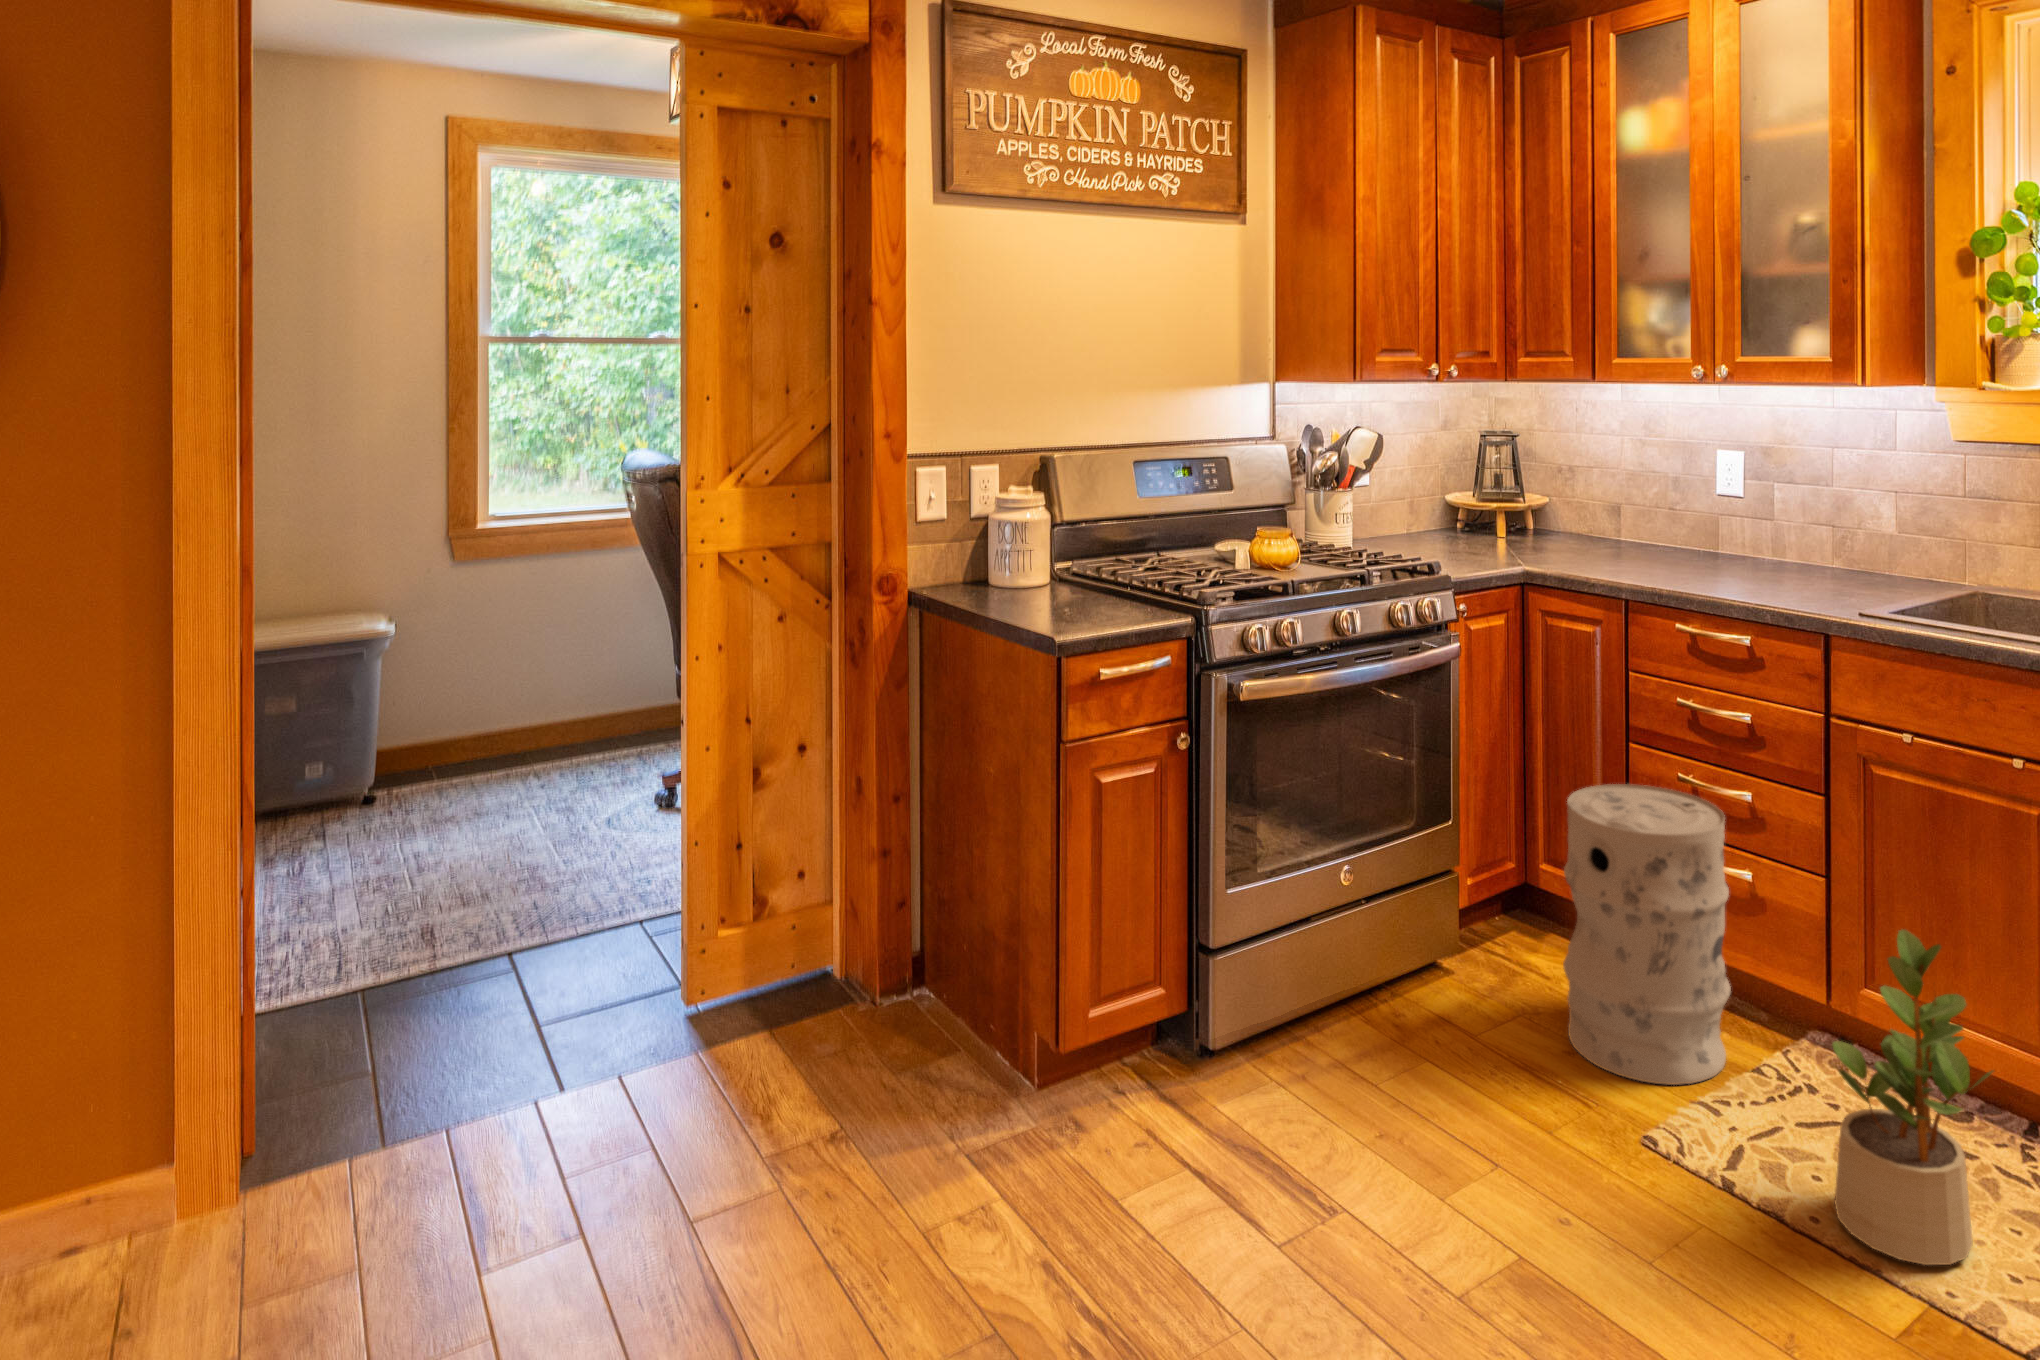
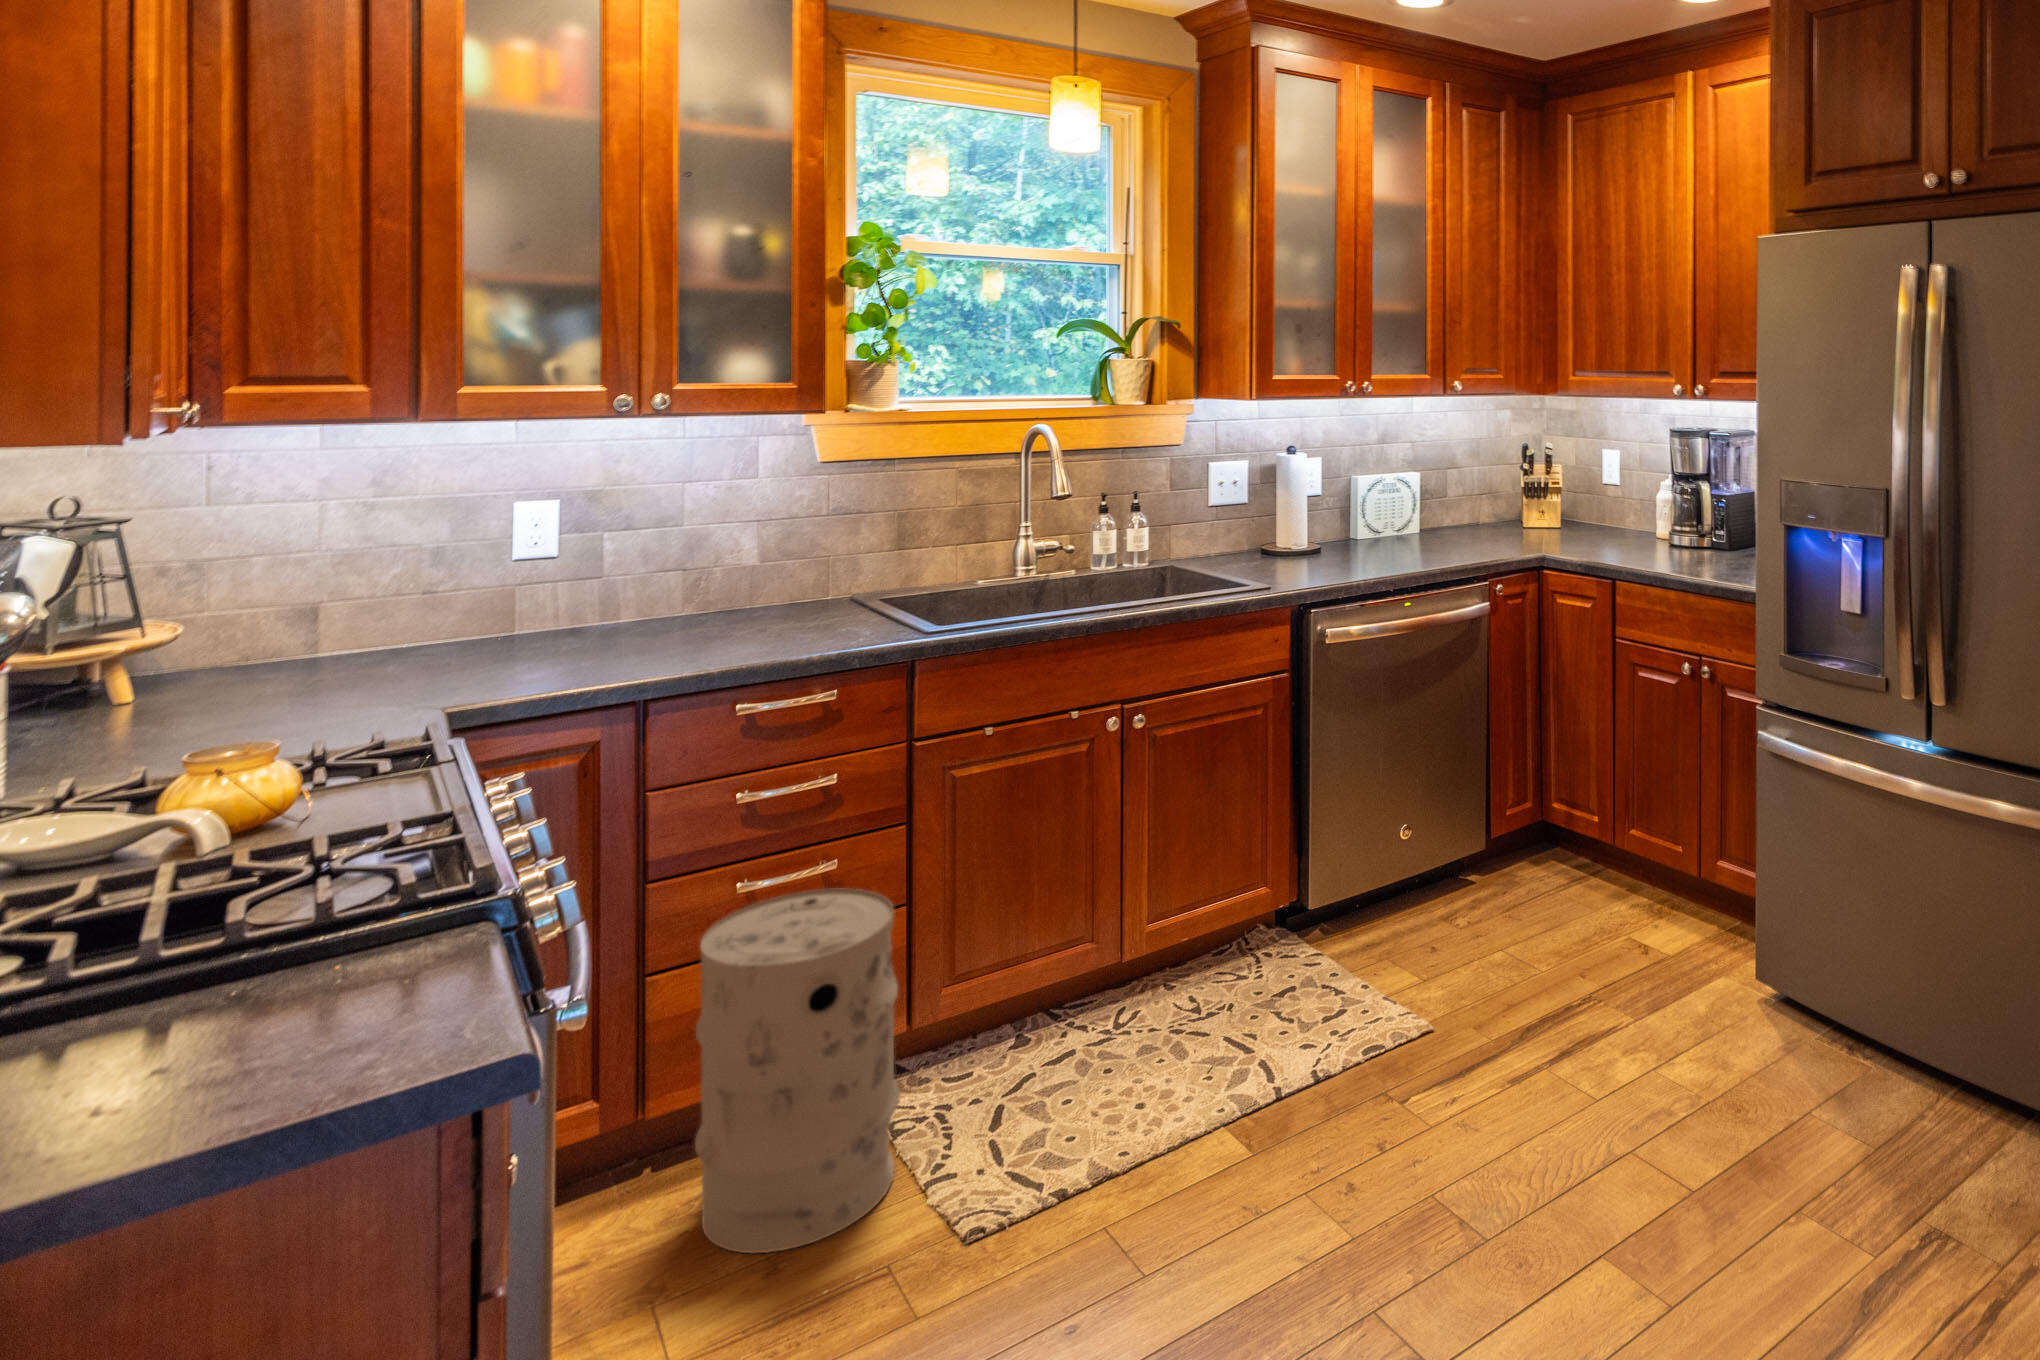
potted plant: present [1833,929,1993,1265] -> none [1080,866,1215,1143]

